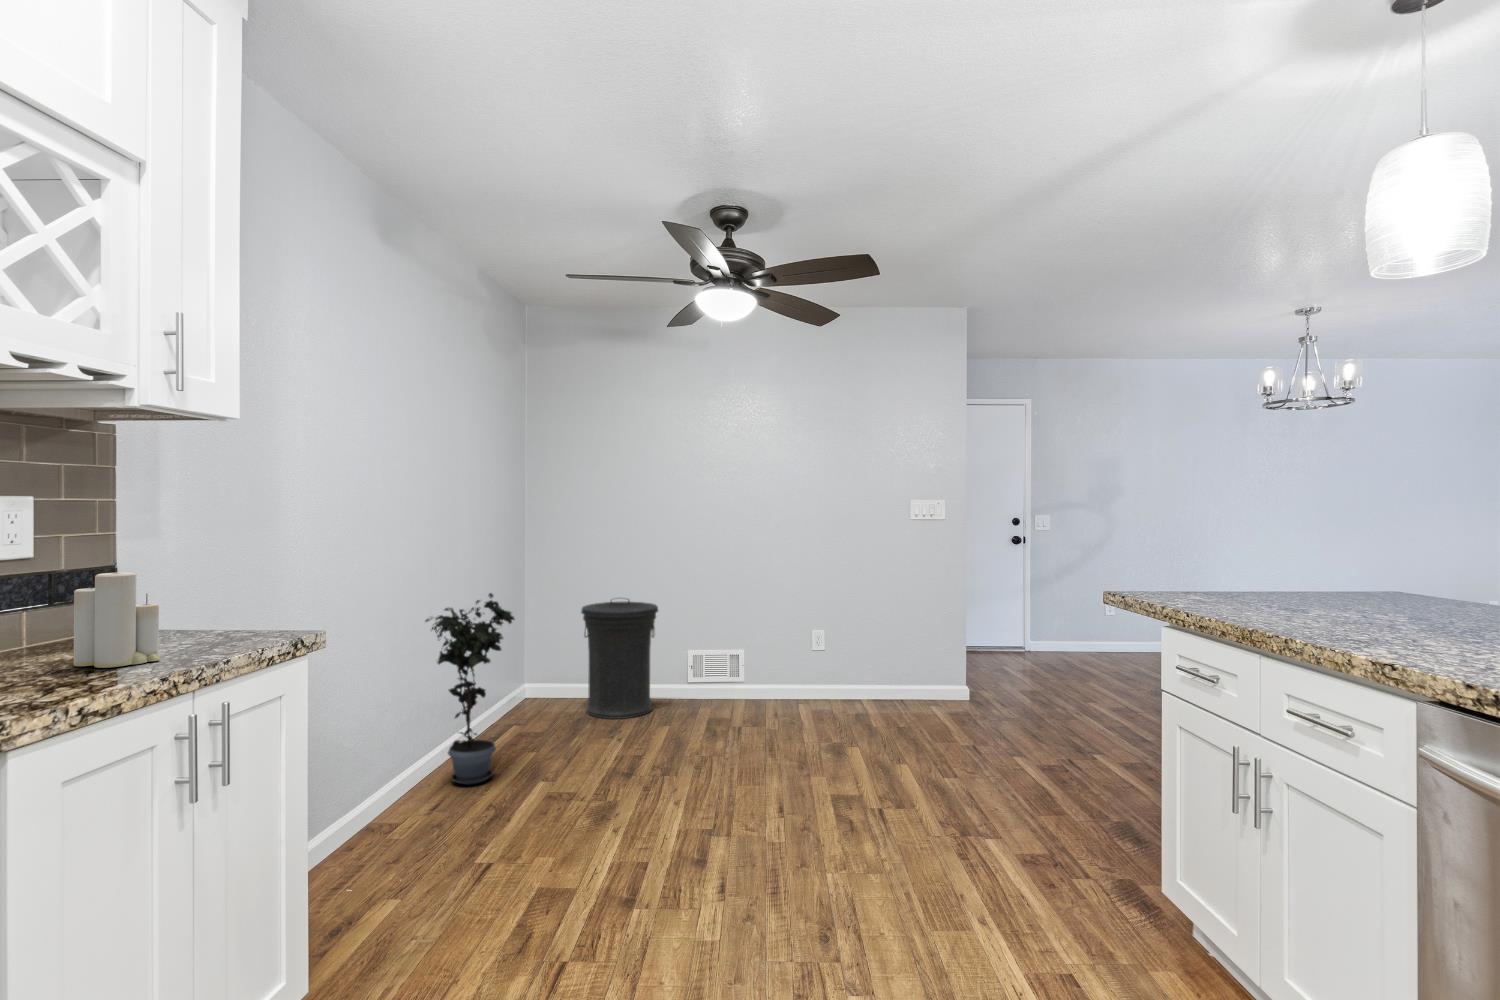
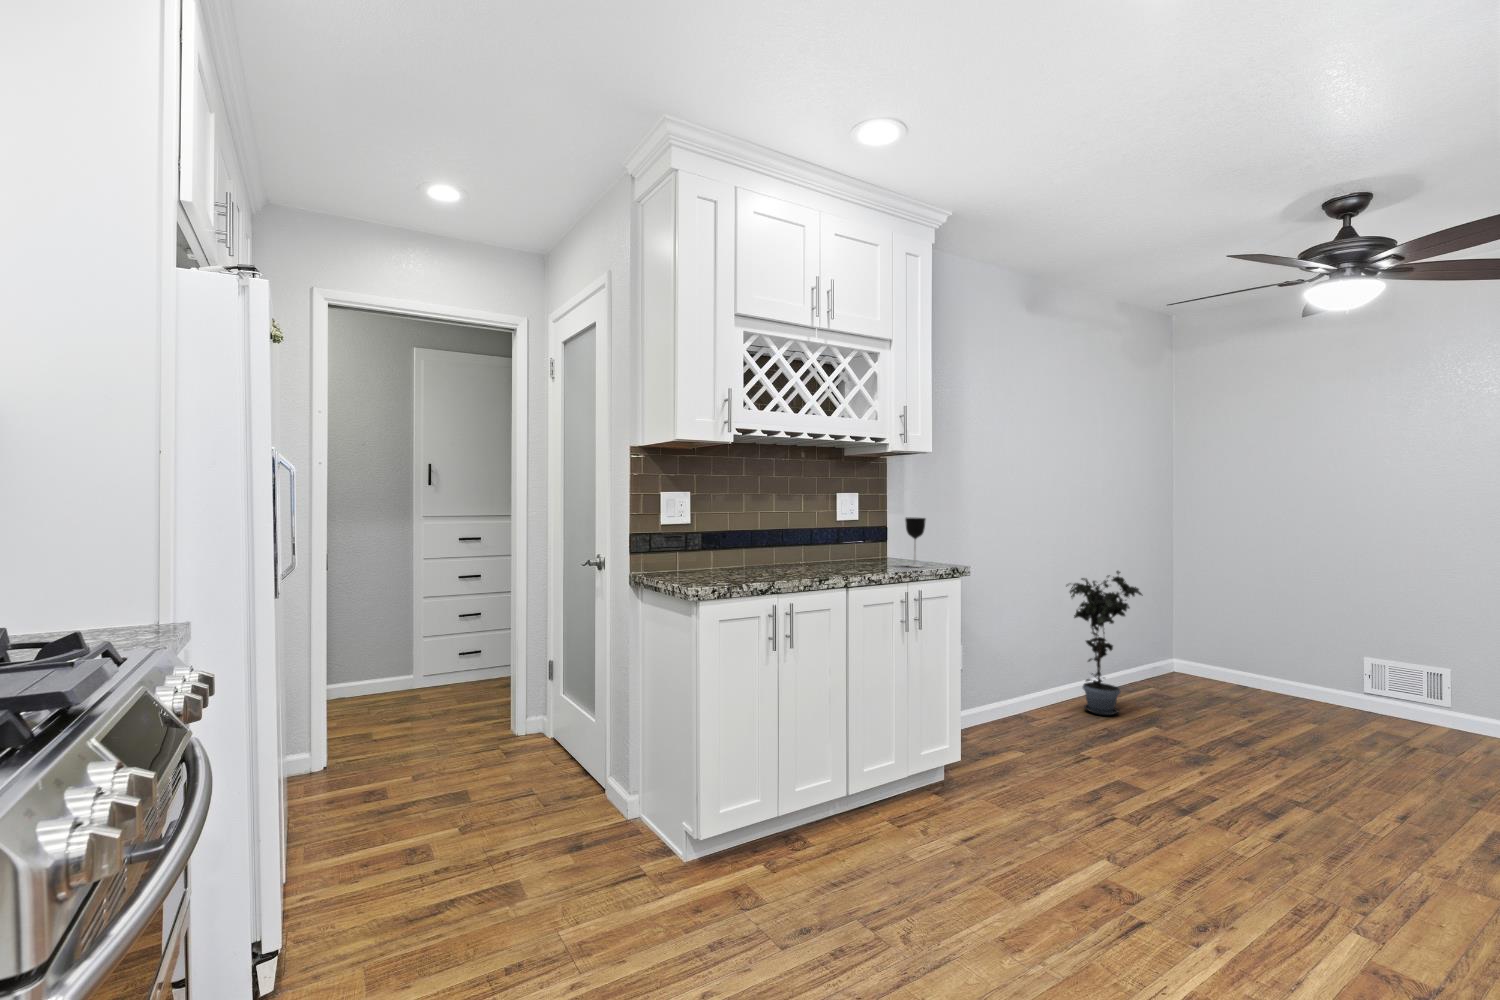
wine glass: none [176,544,225,644] -> present [905,517,926,567]
candle: present [74,563,160,668] -> none [866,523,896,569]
trash can: present [581,600,658,719] -> none [1225,593,1317,710]

